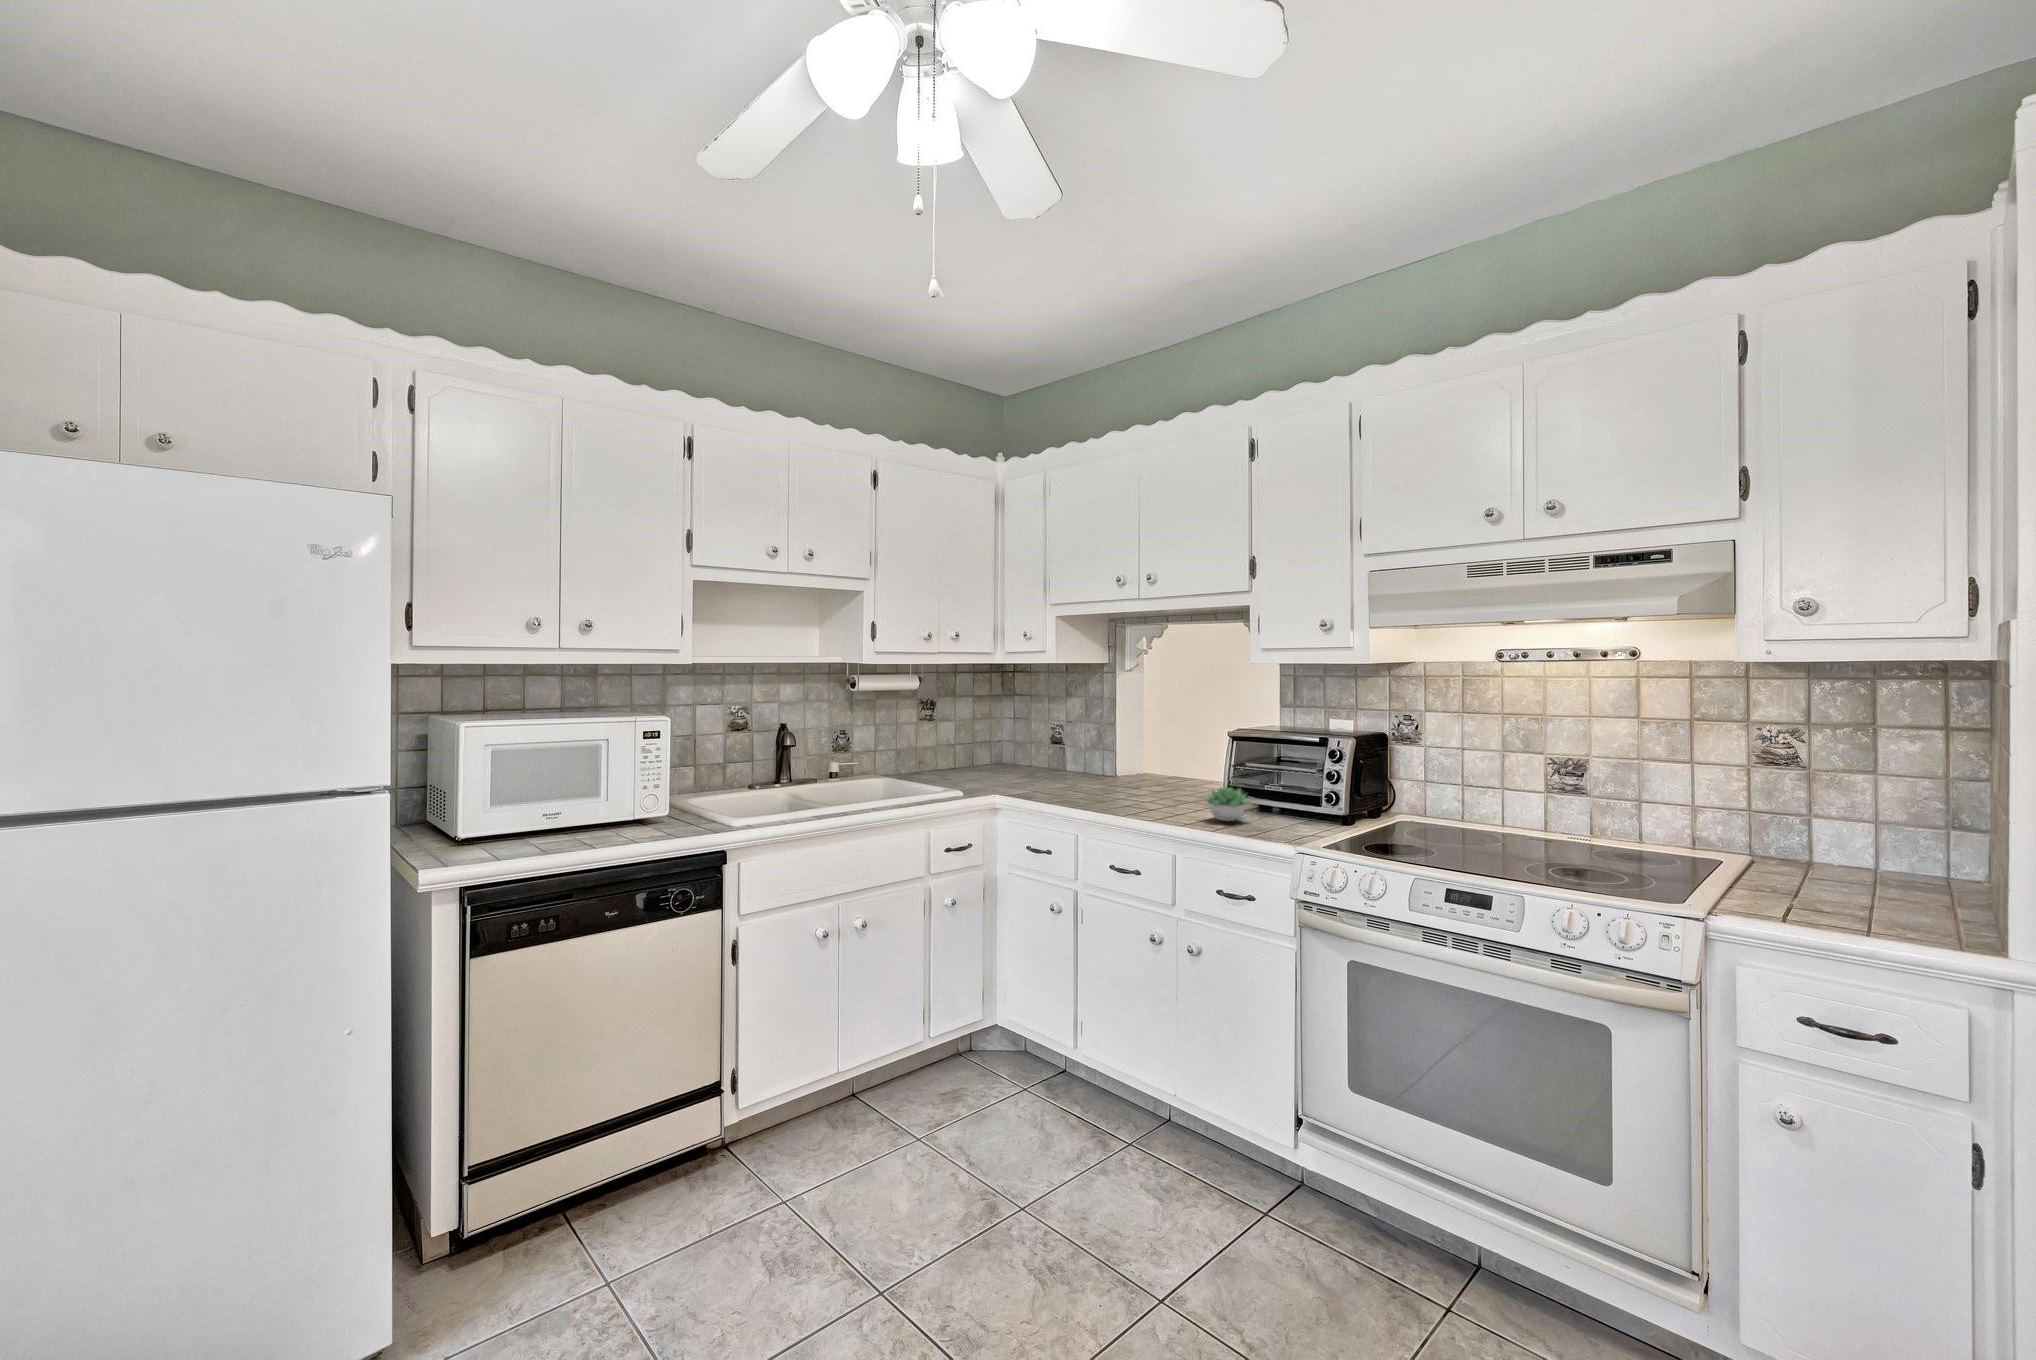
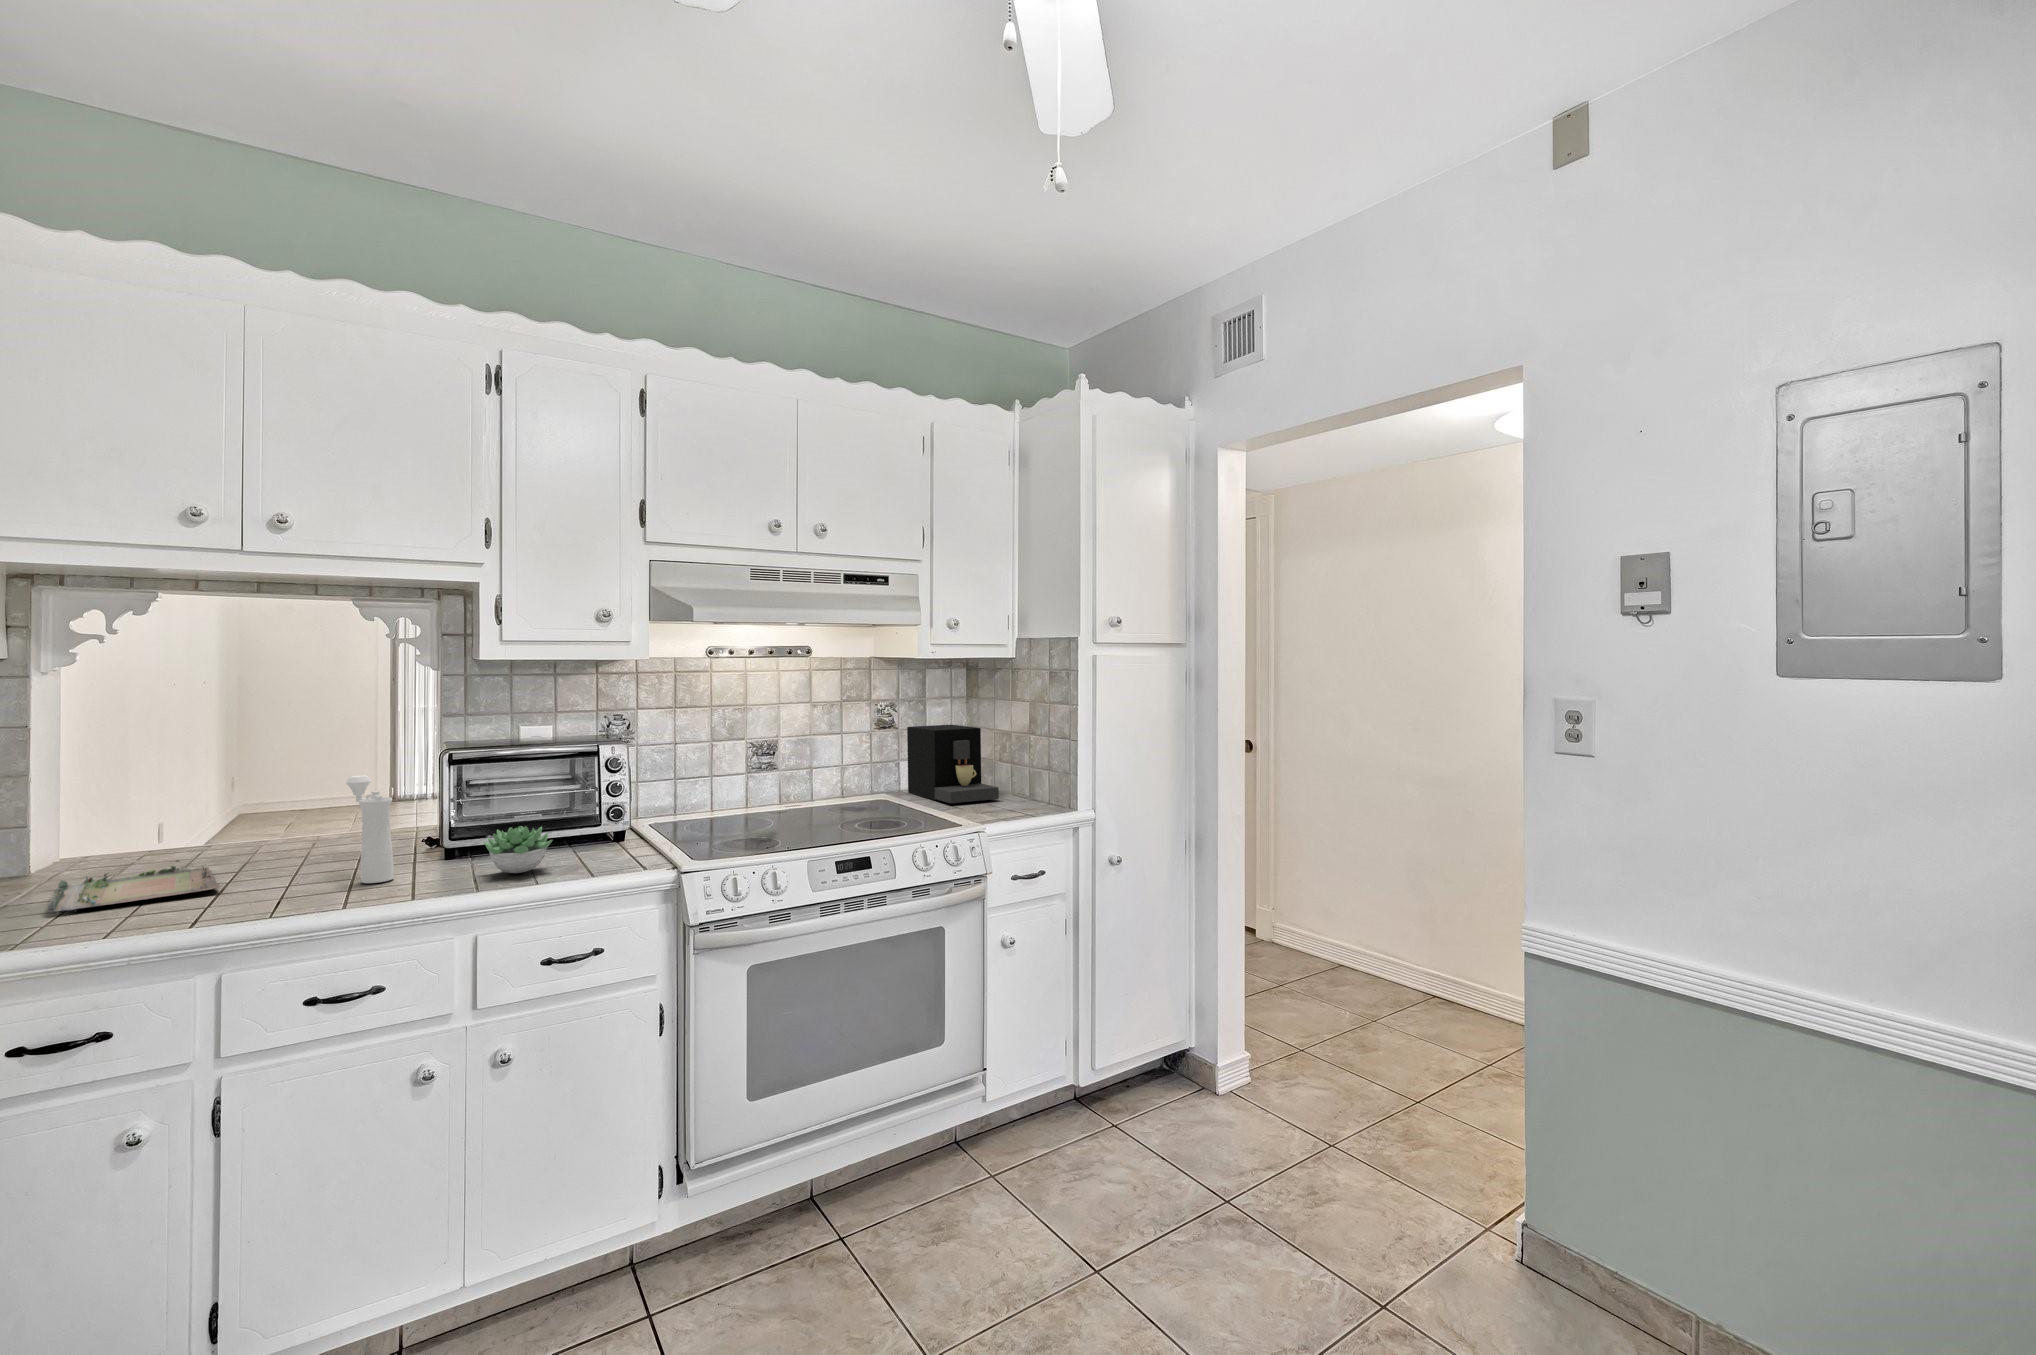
pepper mill: none [1172,738,1202,808] -> present [346,775,394,883]
coffee maker: none [1790,770,1947,910] -> present [907,725,999,803]
tray: none [1081,775,1175,792] -> present [48,860,220,914]

